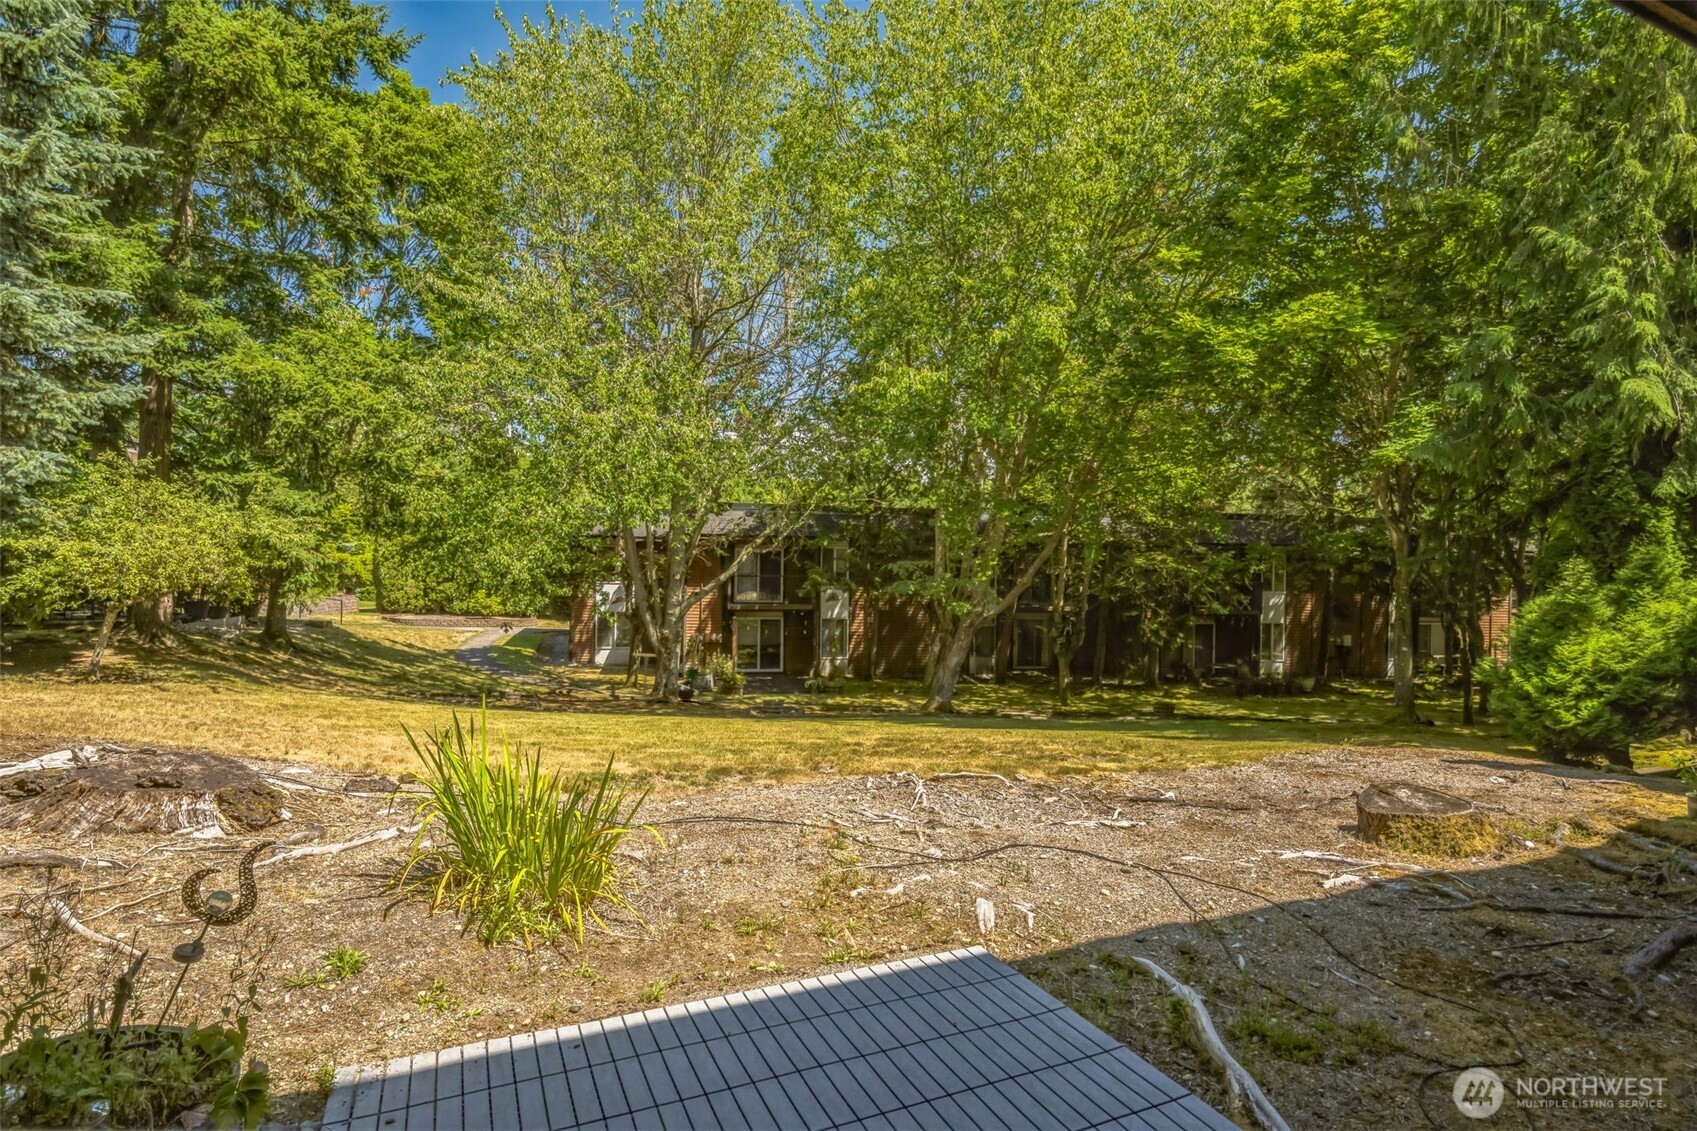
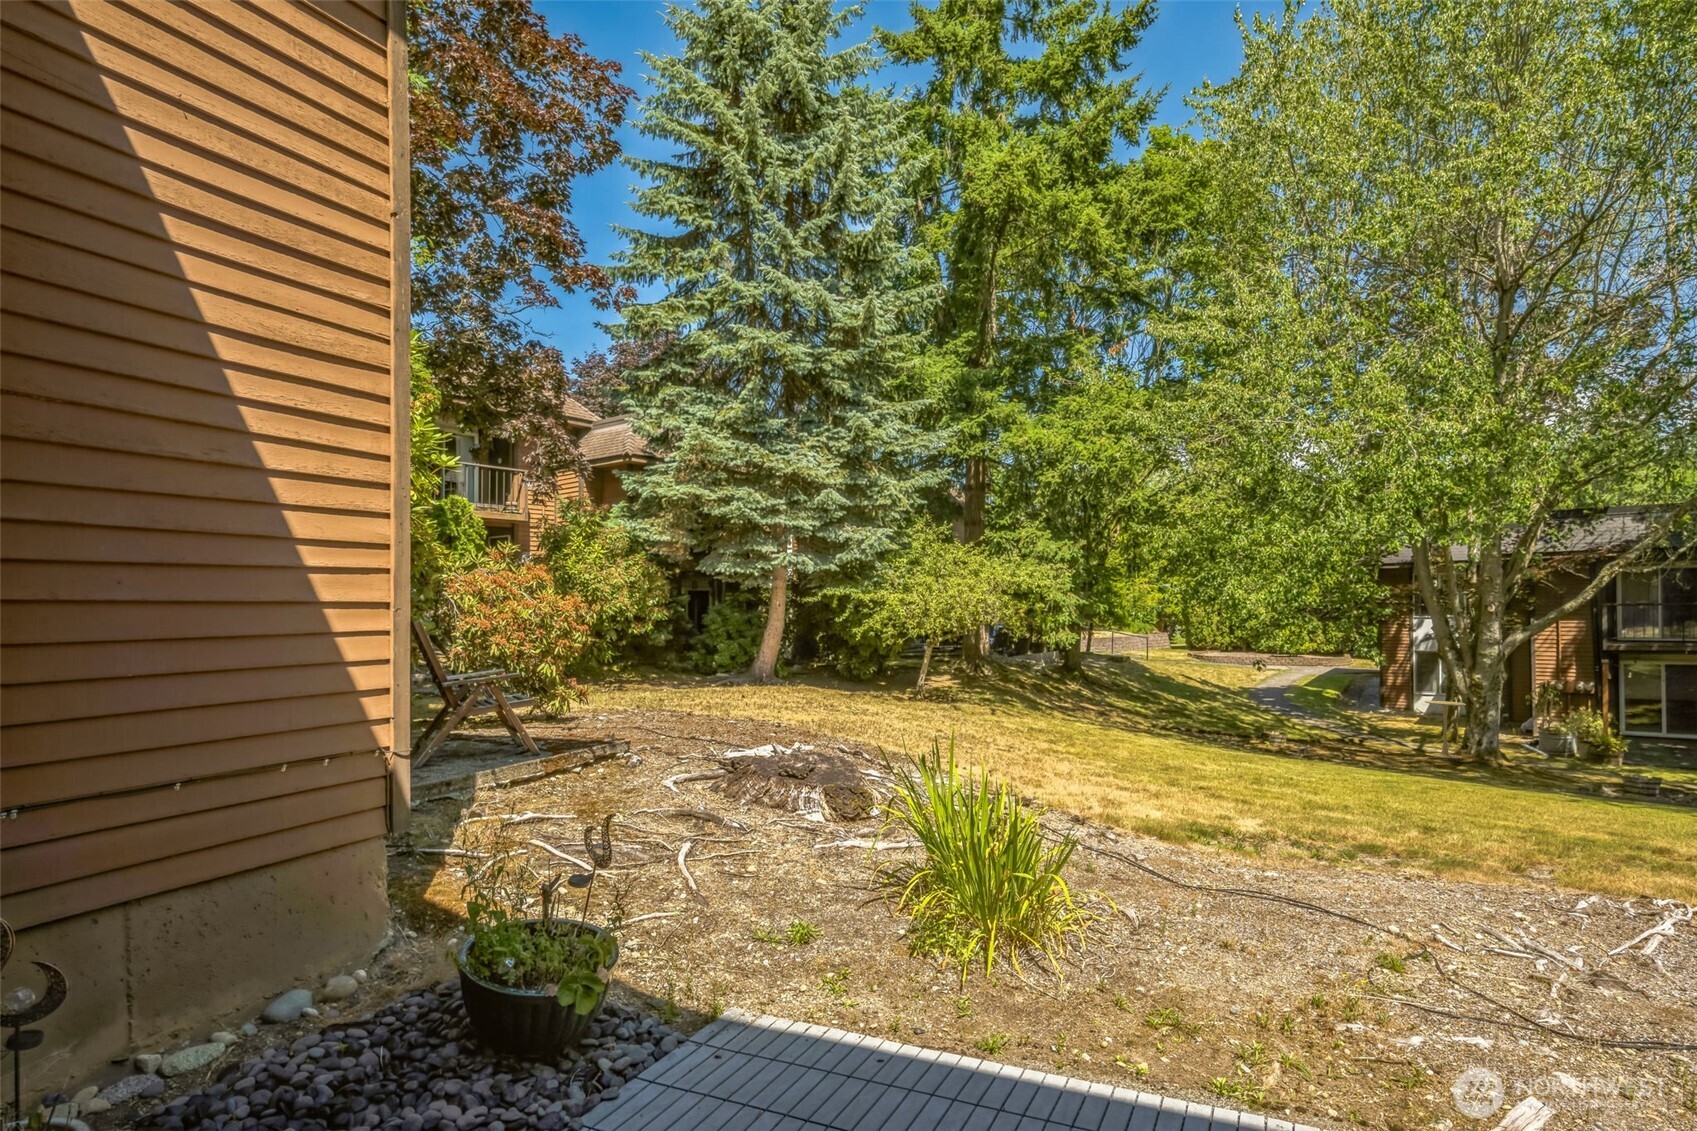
potted tree: present [678,666,700,701] -> none [1493,716,1529,765]

